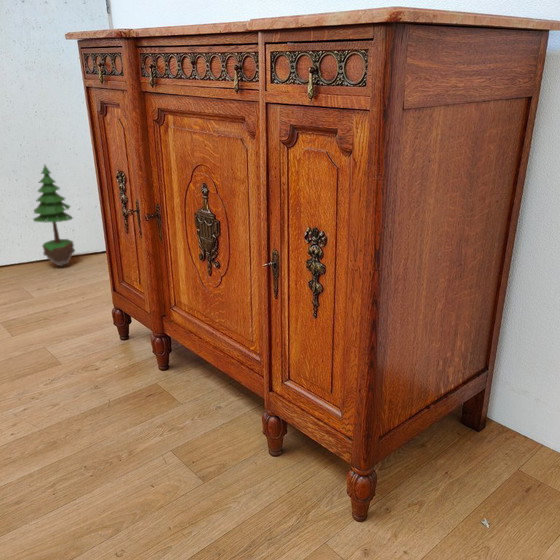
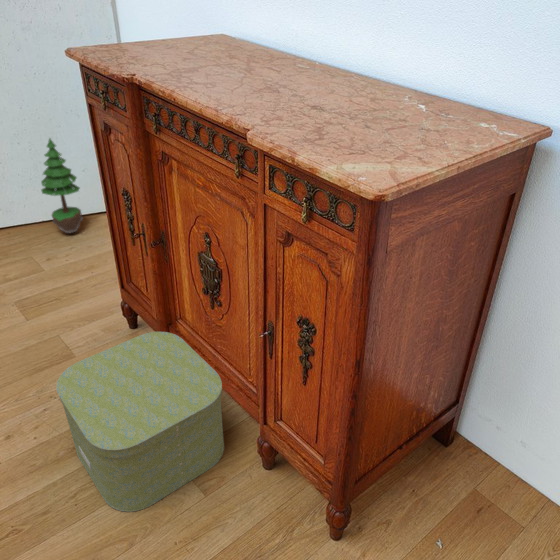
storage box: none [35,315,225,502] -> present [56,332,224,512]

